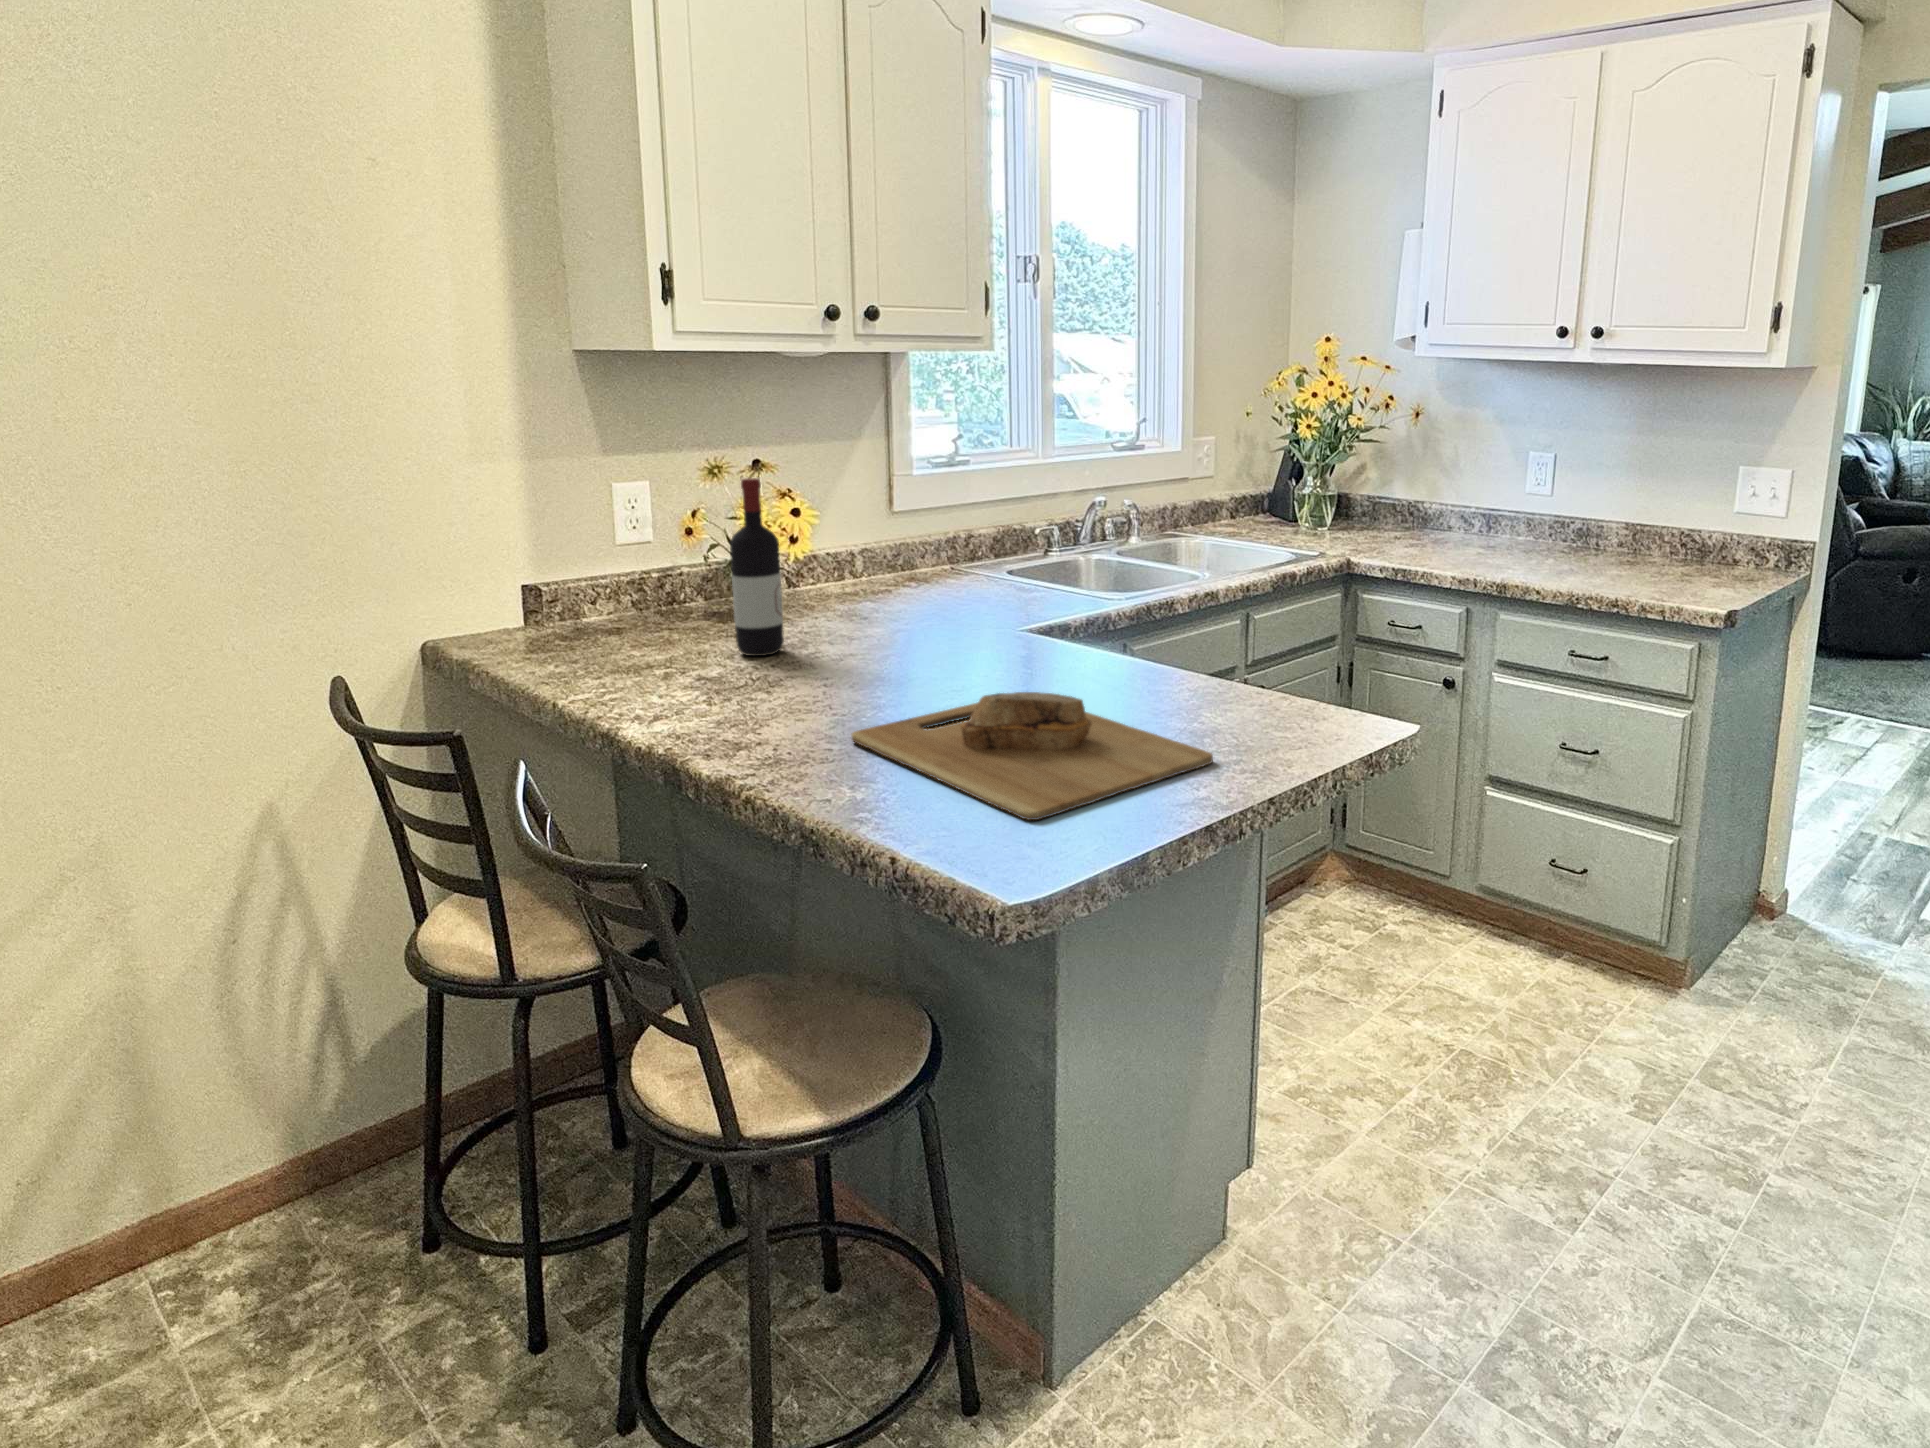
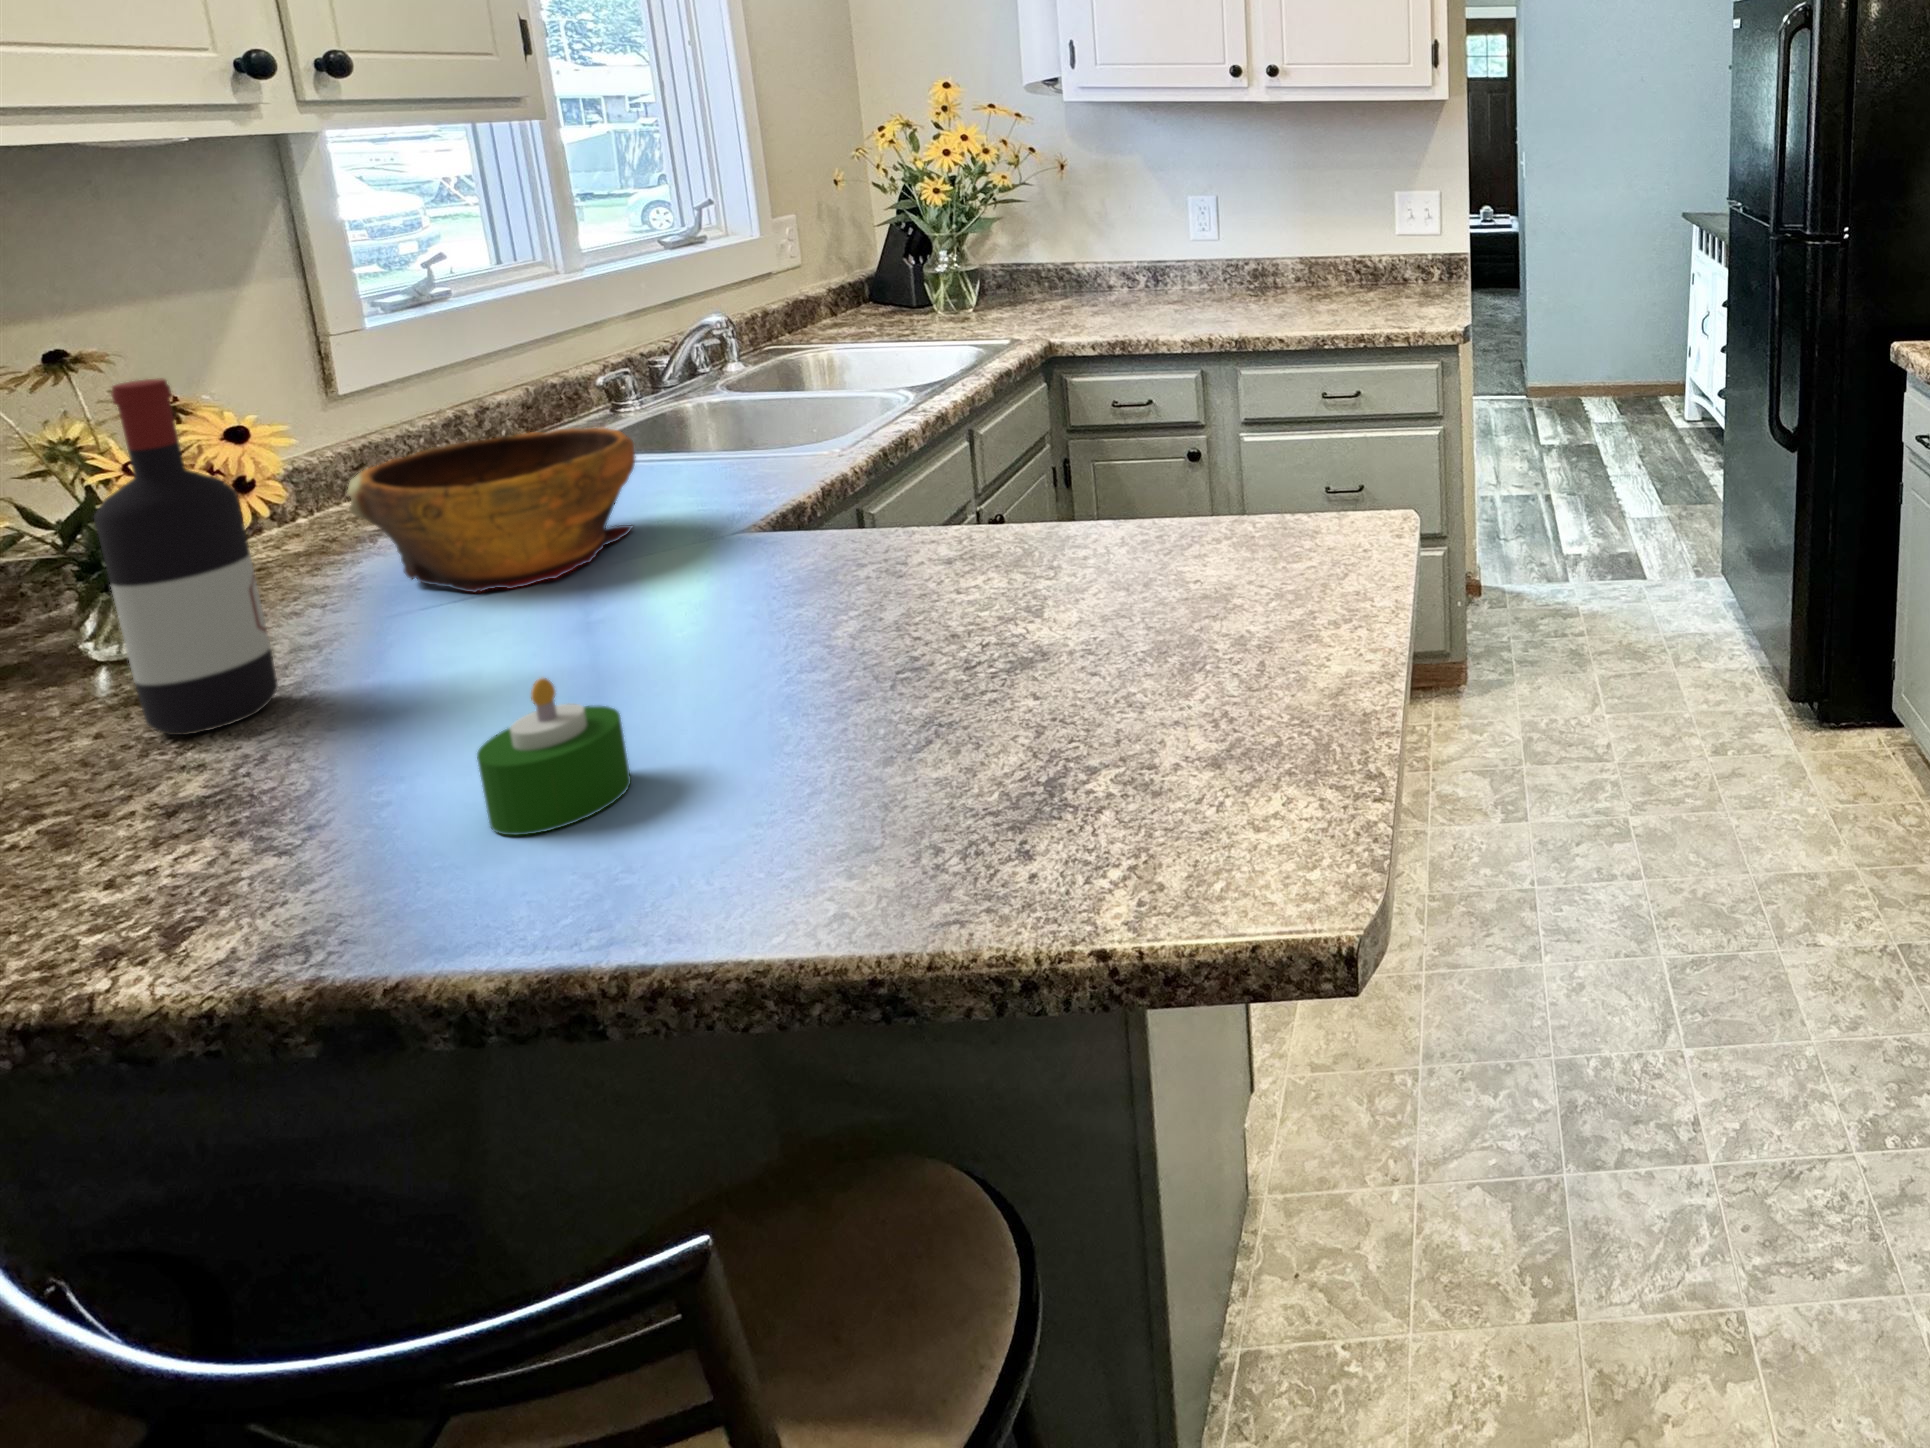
bowl: none [851,547,980,631] -> present [347,427,636,592]
candle: none [777,650,840,728] -> present [477,678,631,835]
cutting board: present [851,692,1213,820] -> none [724,602,1318,807]

